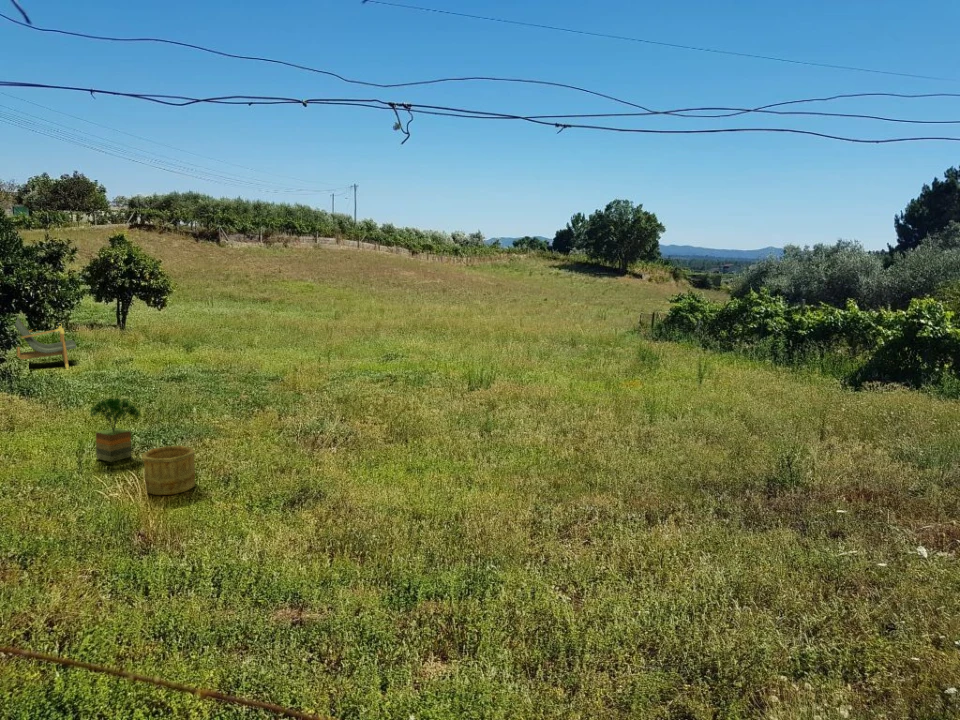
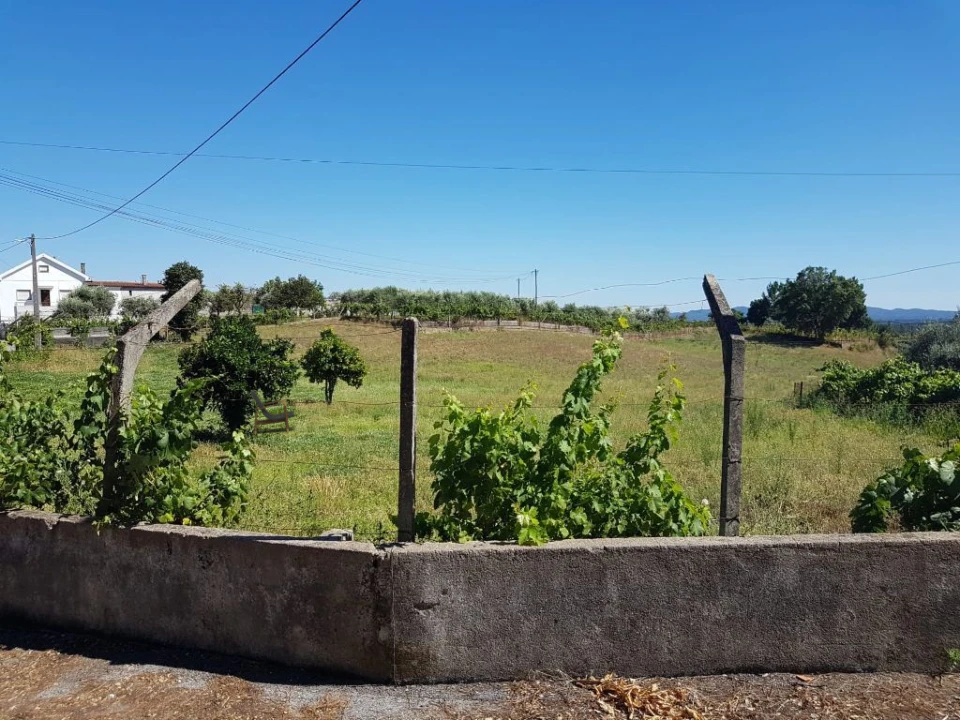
potted tree: present [90,398,140,462] -> none [299,442,331,486]
wooden bucket: present [142,446,195,495] -> none [328,471,360,502]

